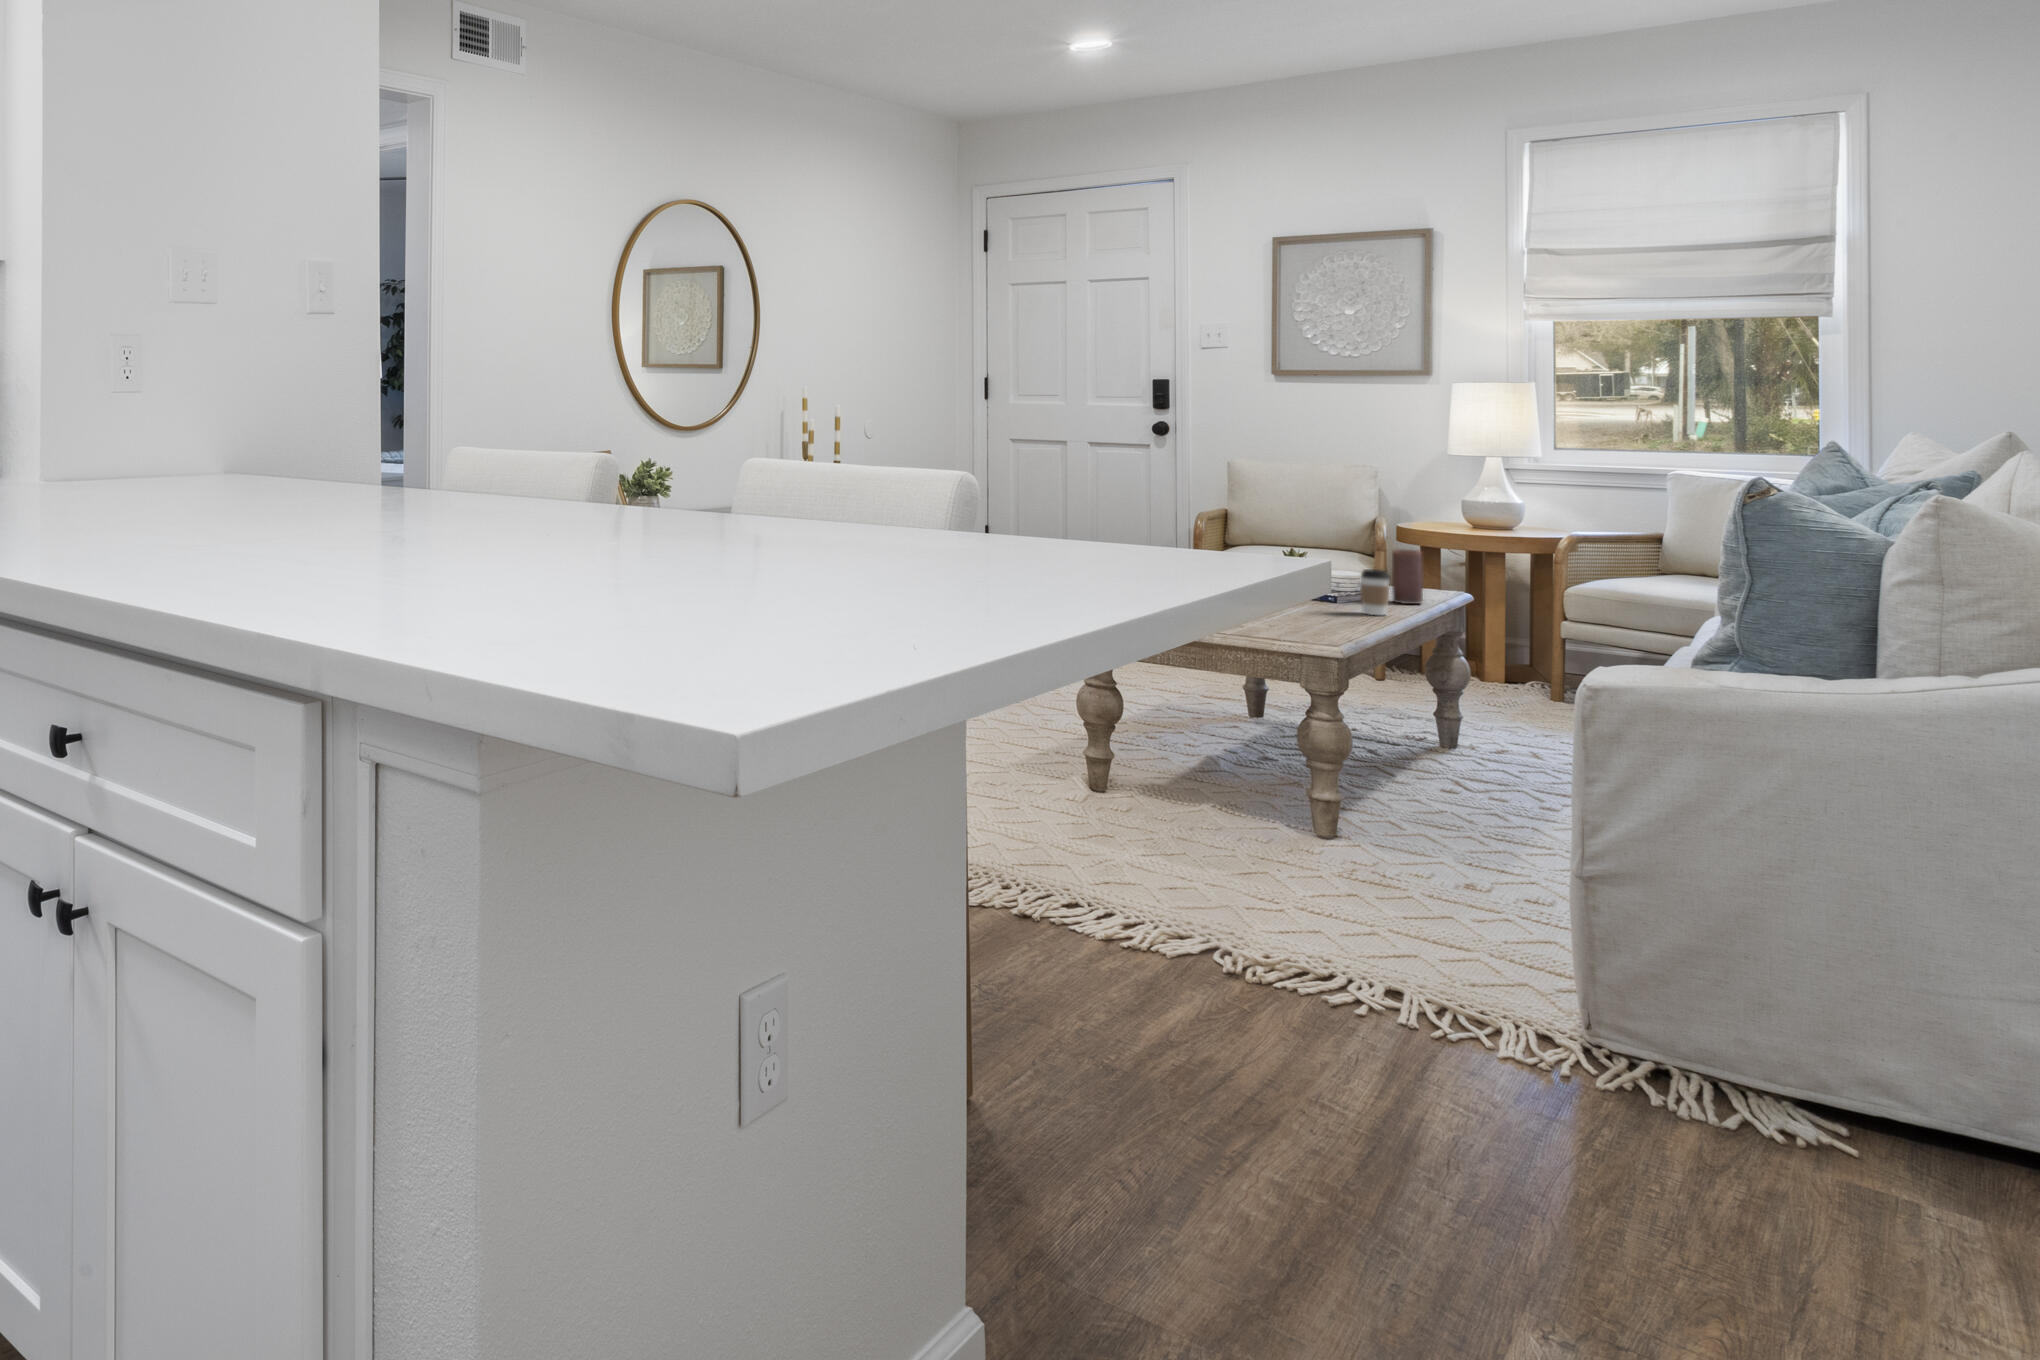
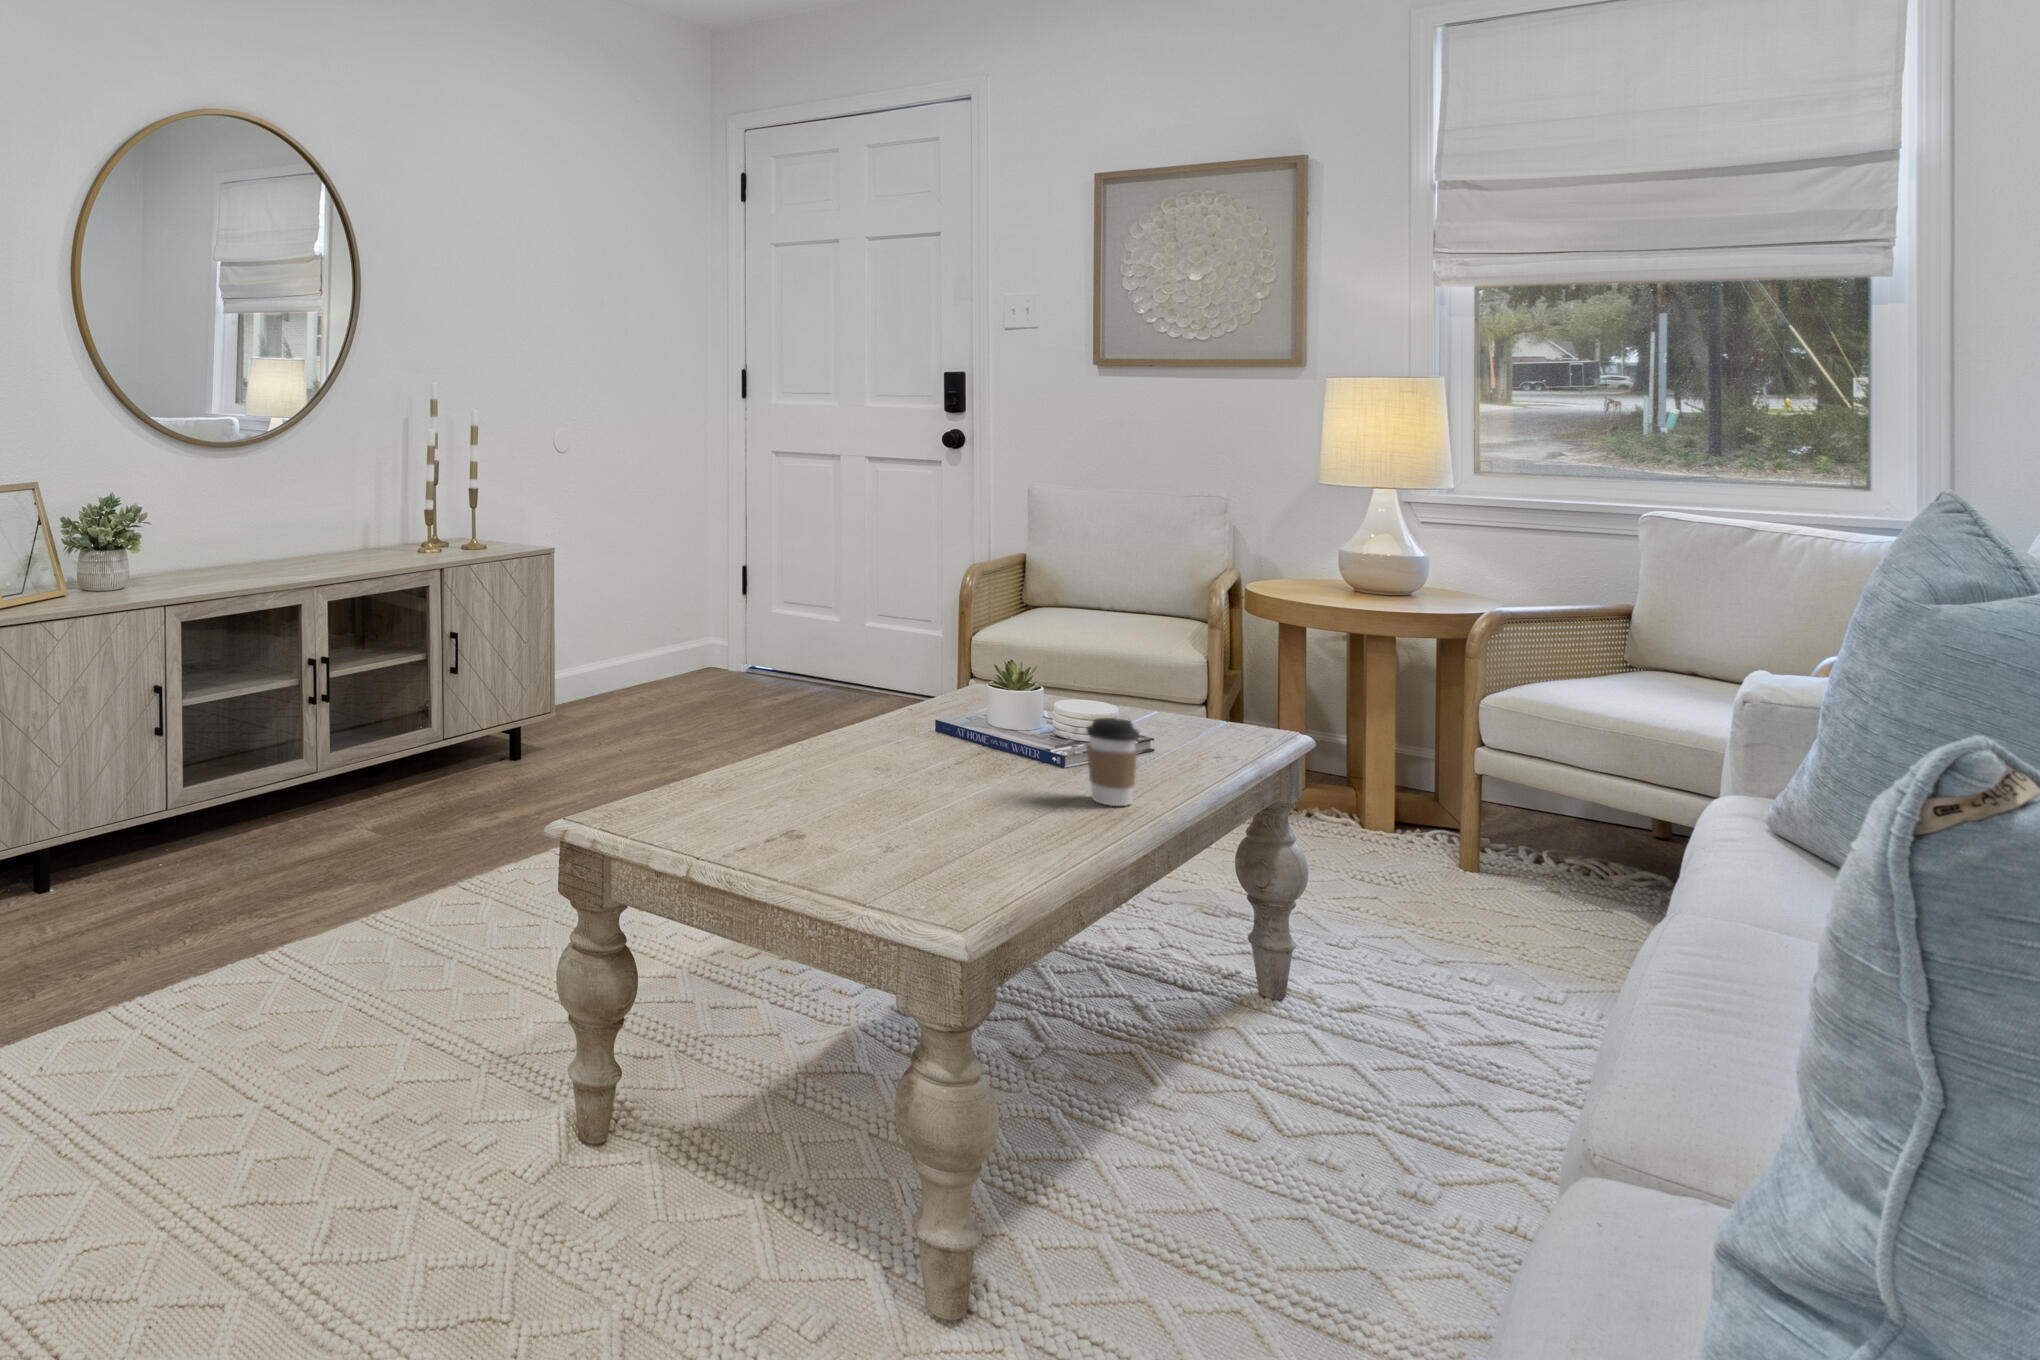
candle: present [1392,549,1423,604] -> none [1163,670,1214,769]

